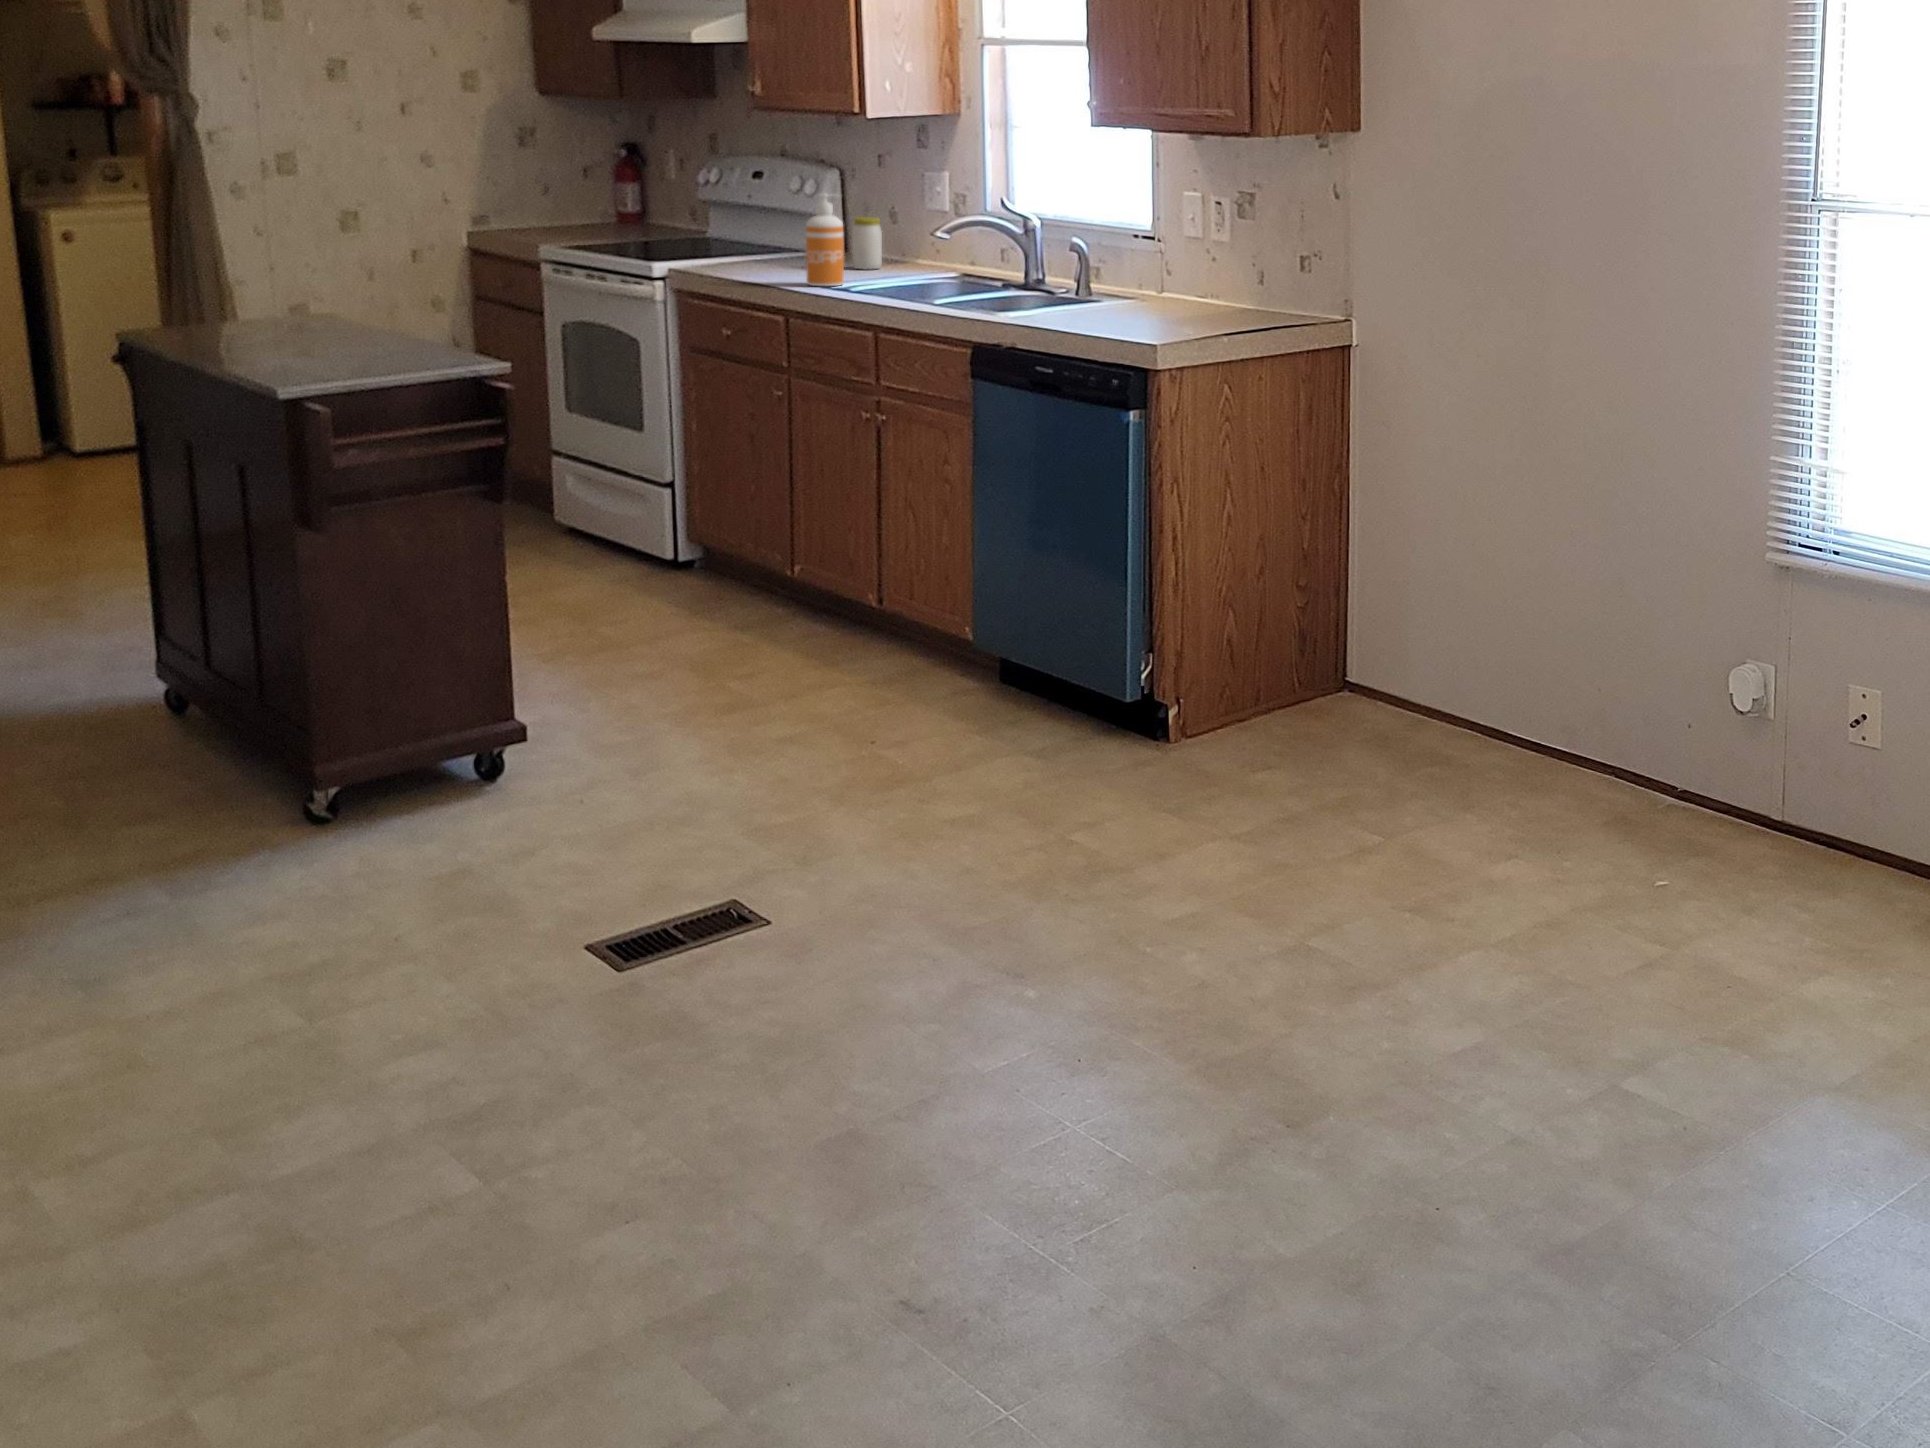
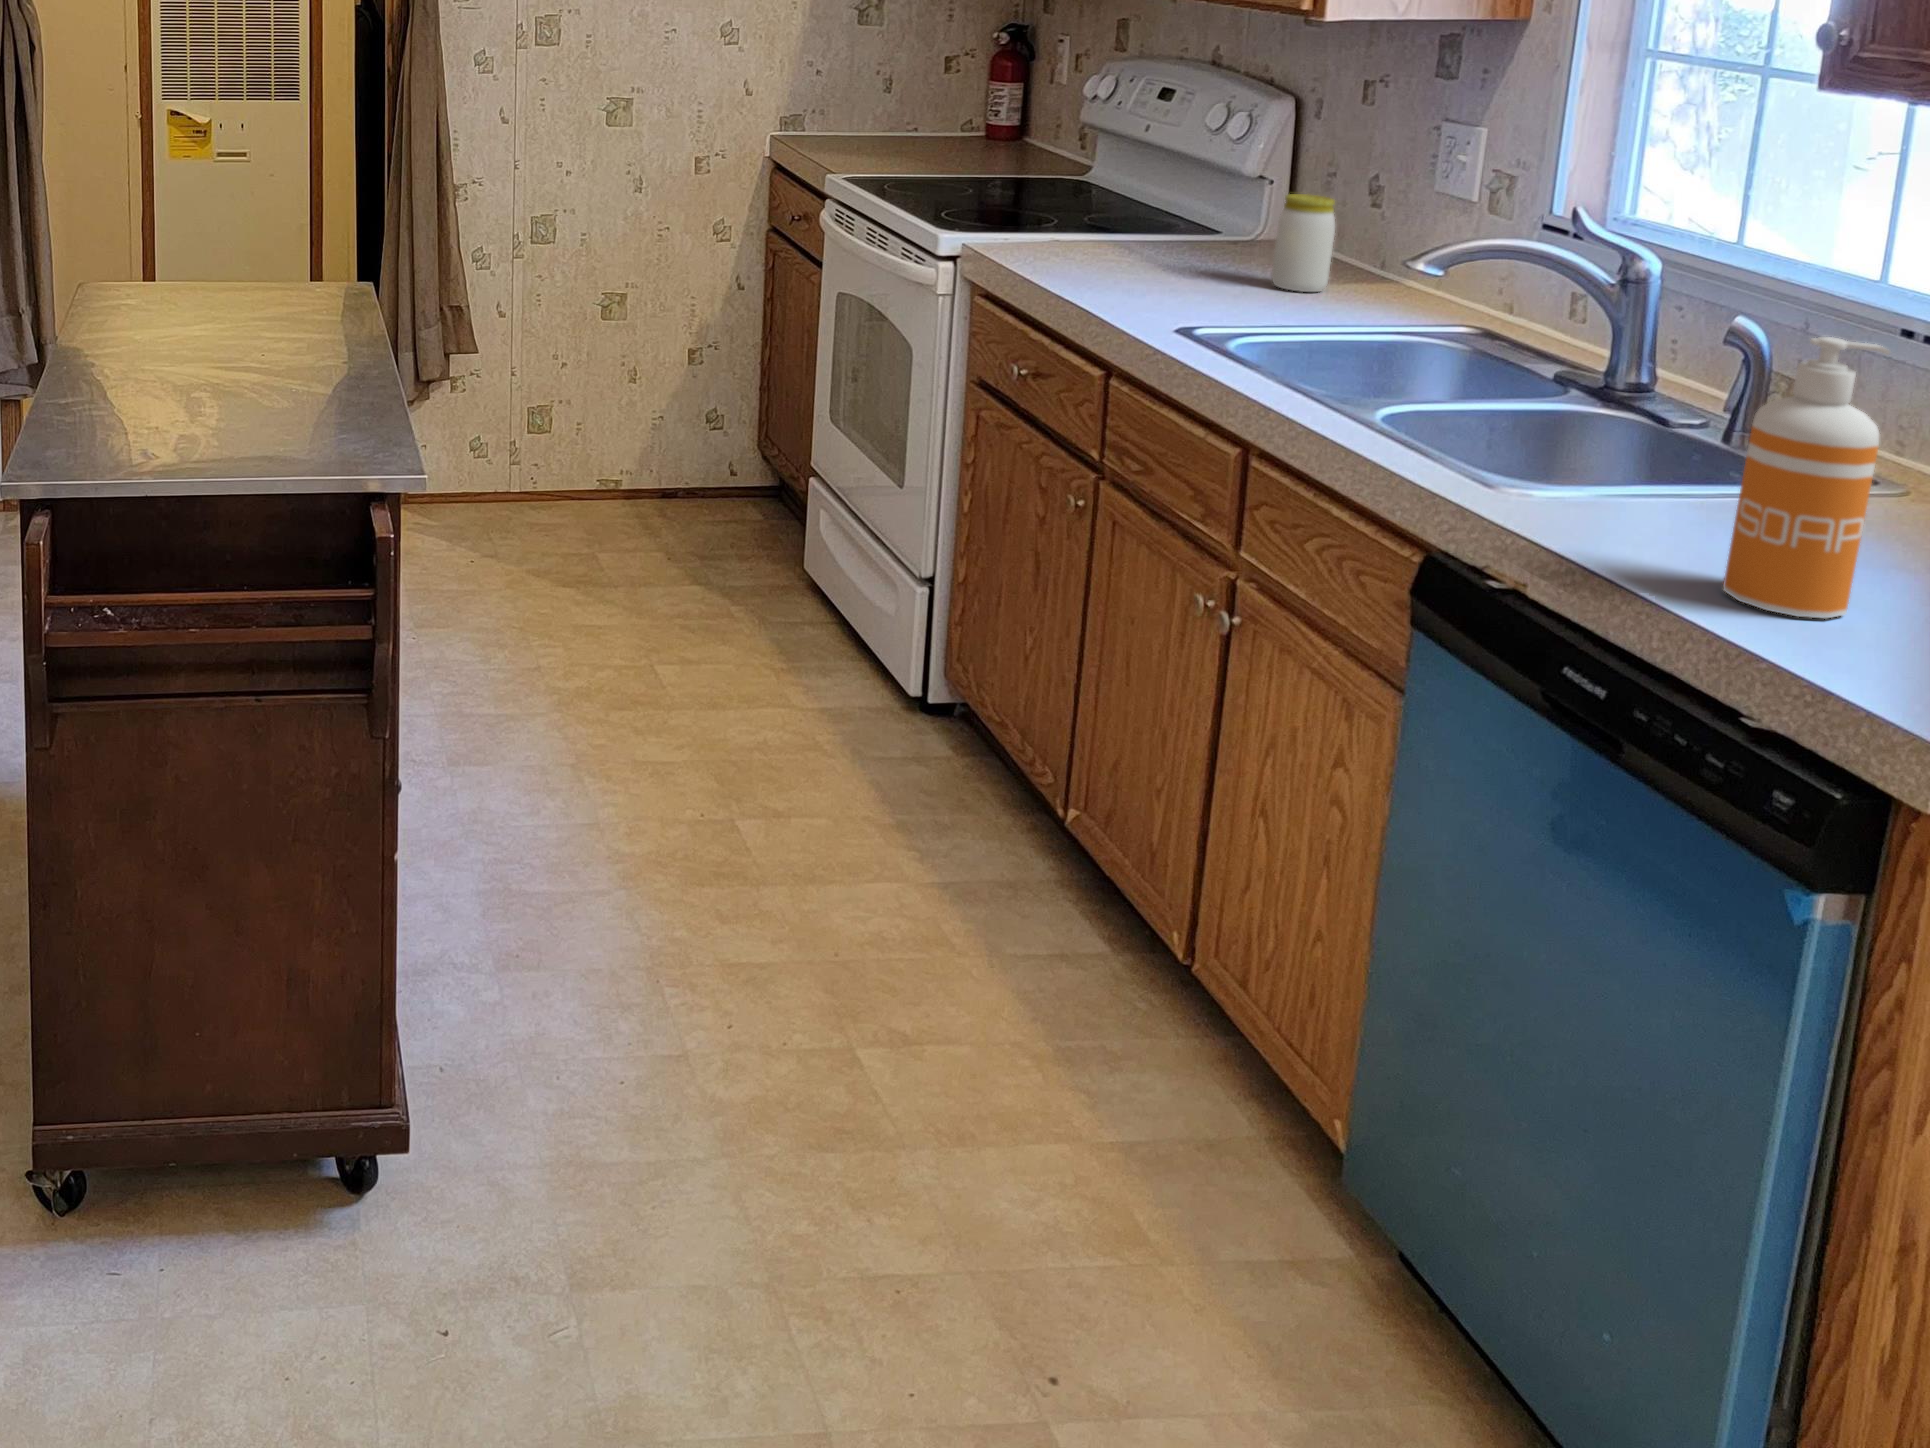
soap dispenser: present [806,194,844,286] -> present [1722,337,1890,618]

